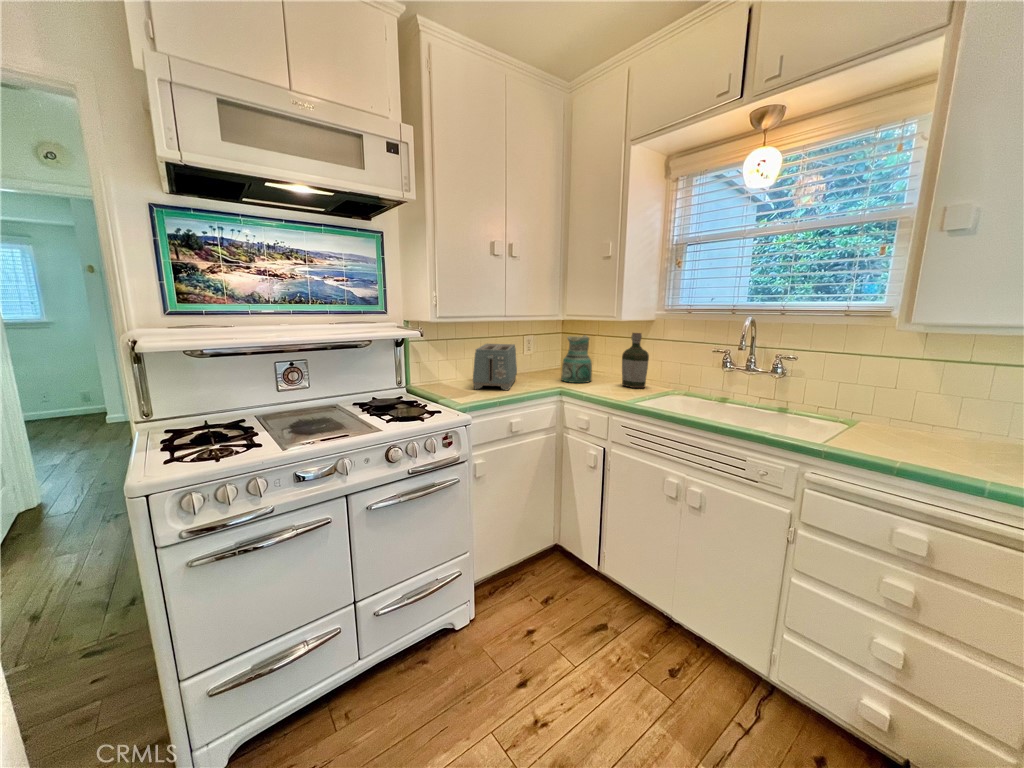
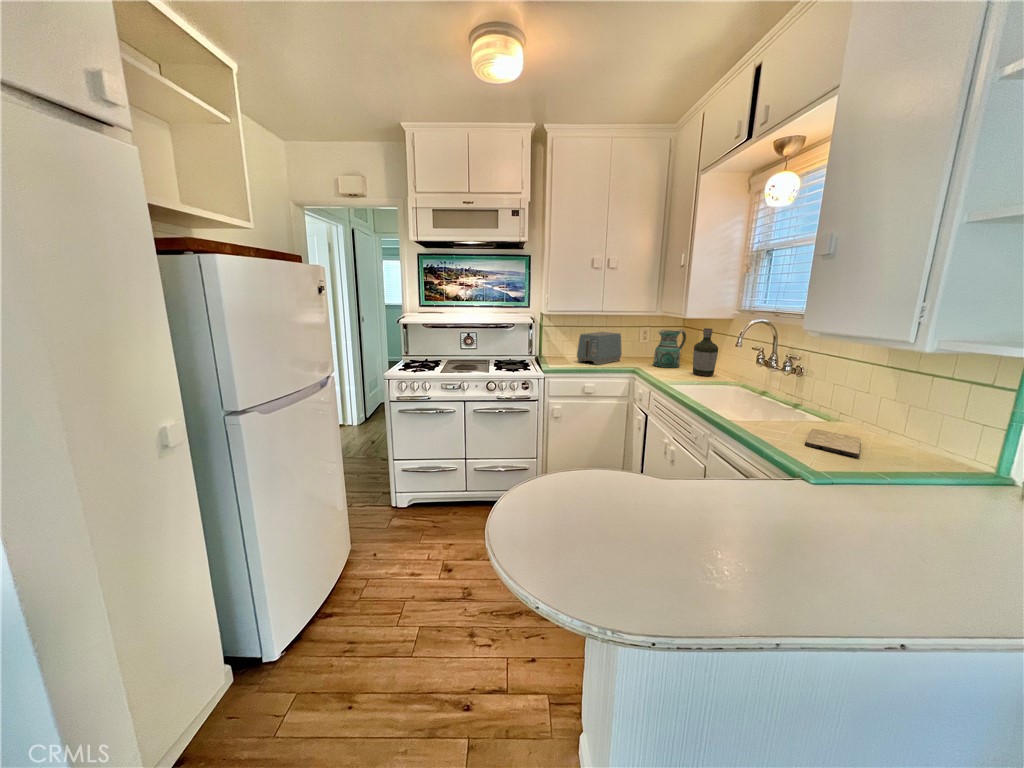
cutting board: none [873,437,968,462] -> present [805,429,861,457]

